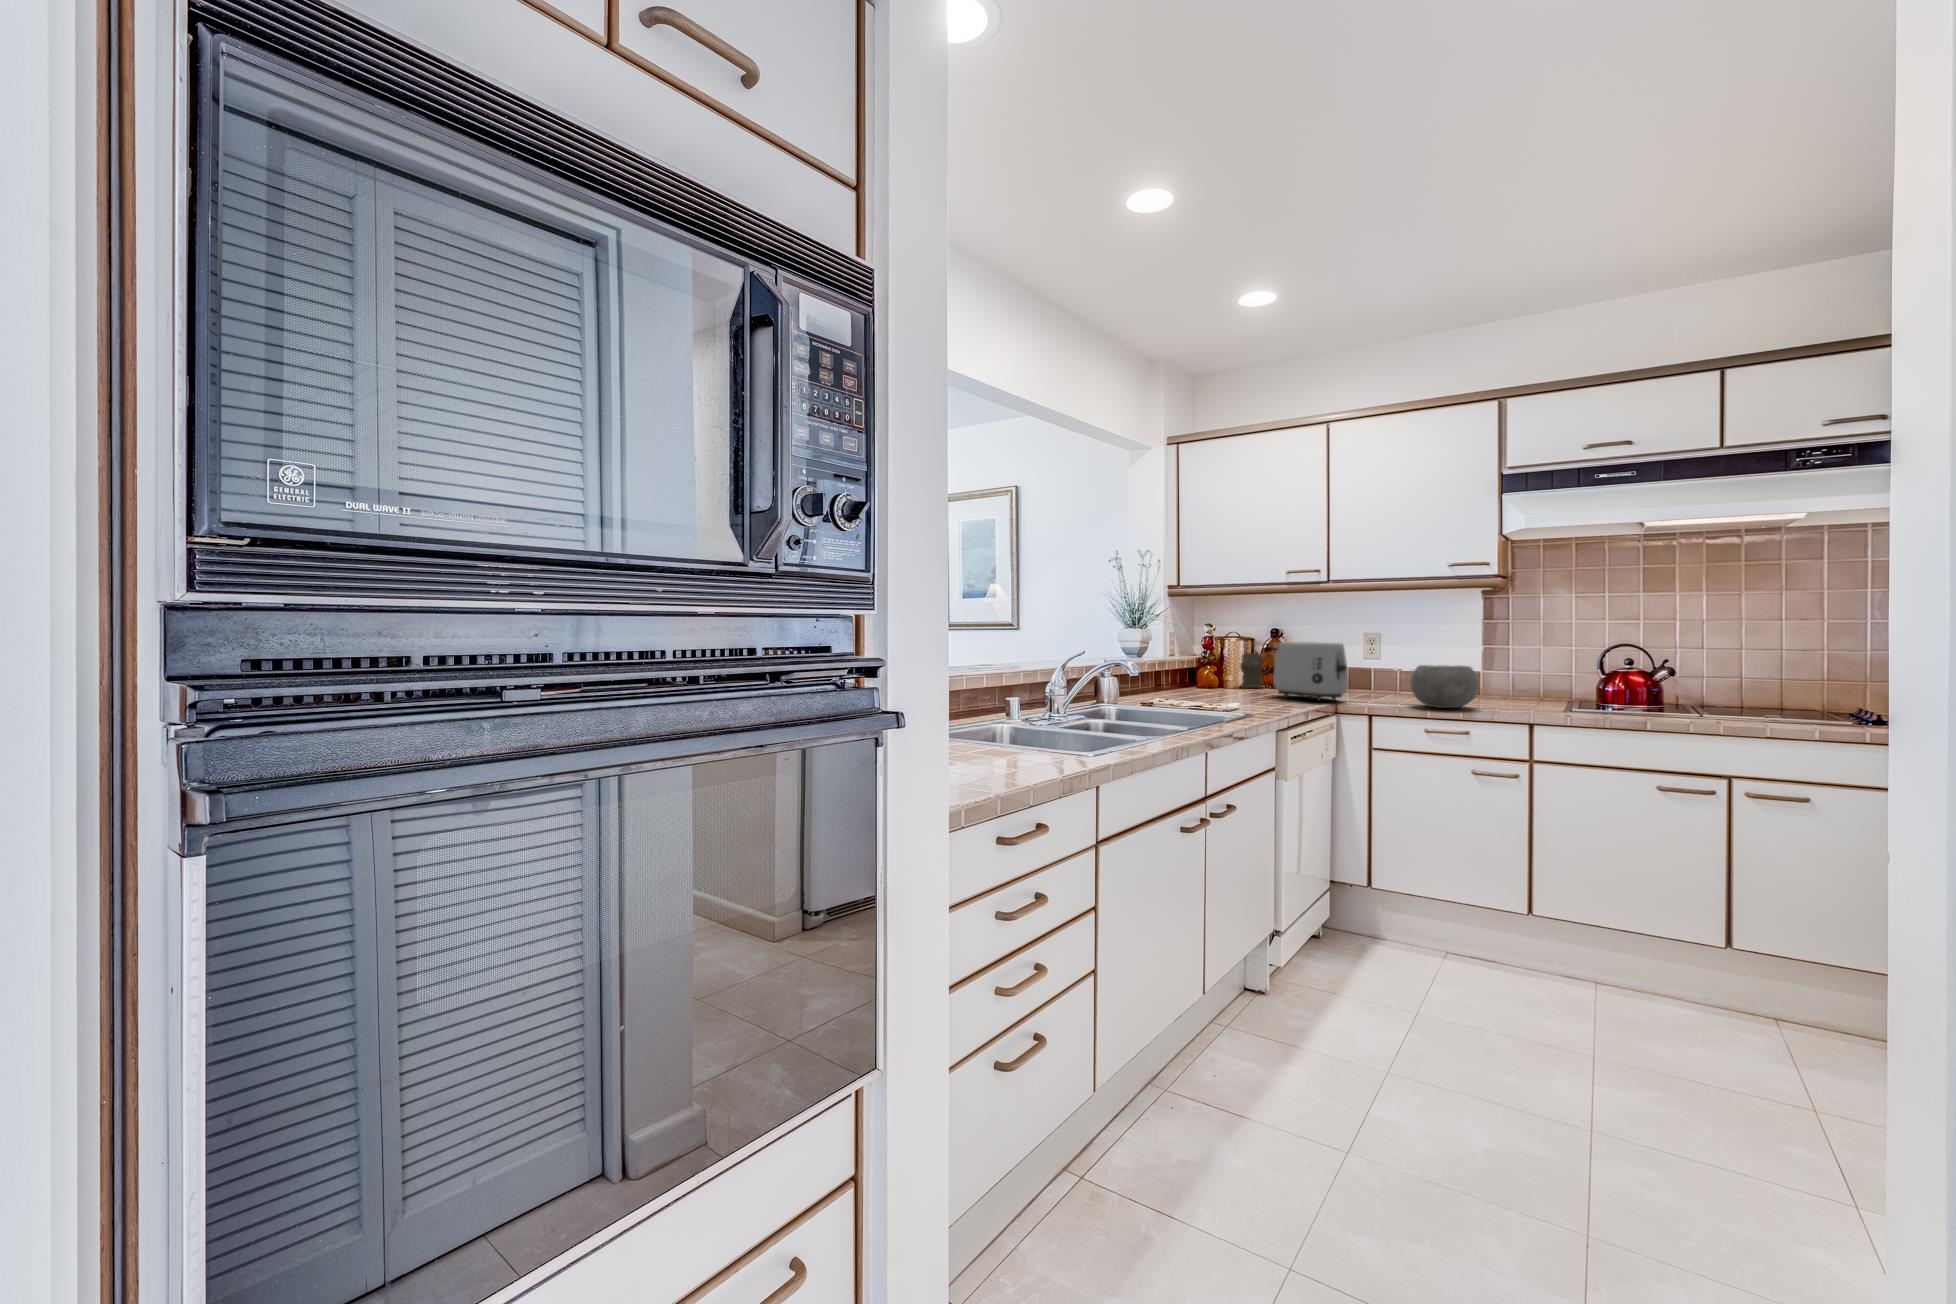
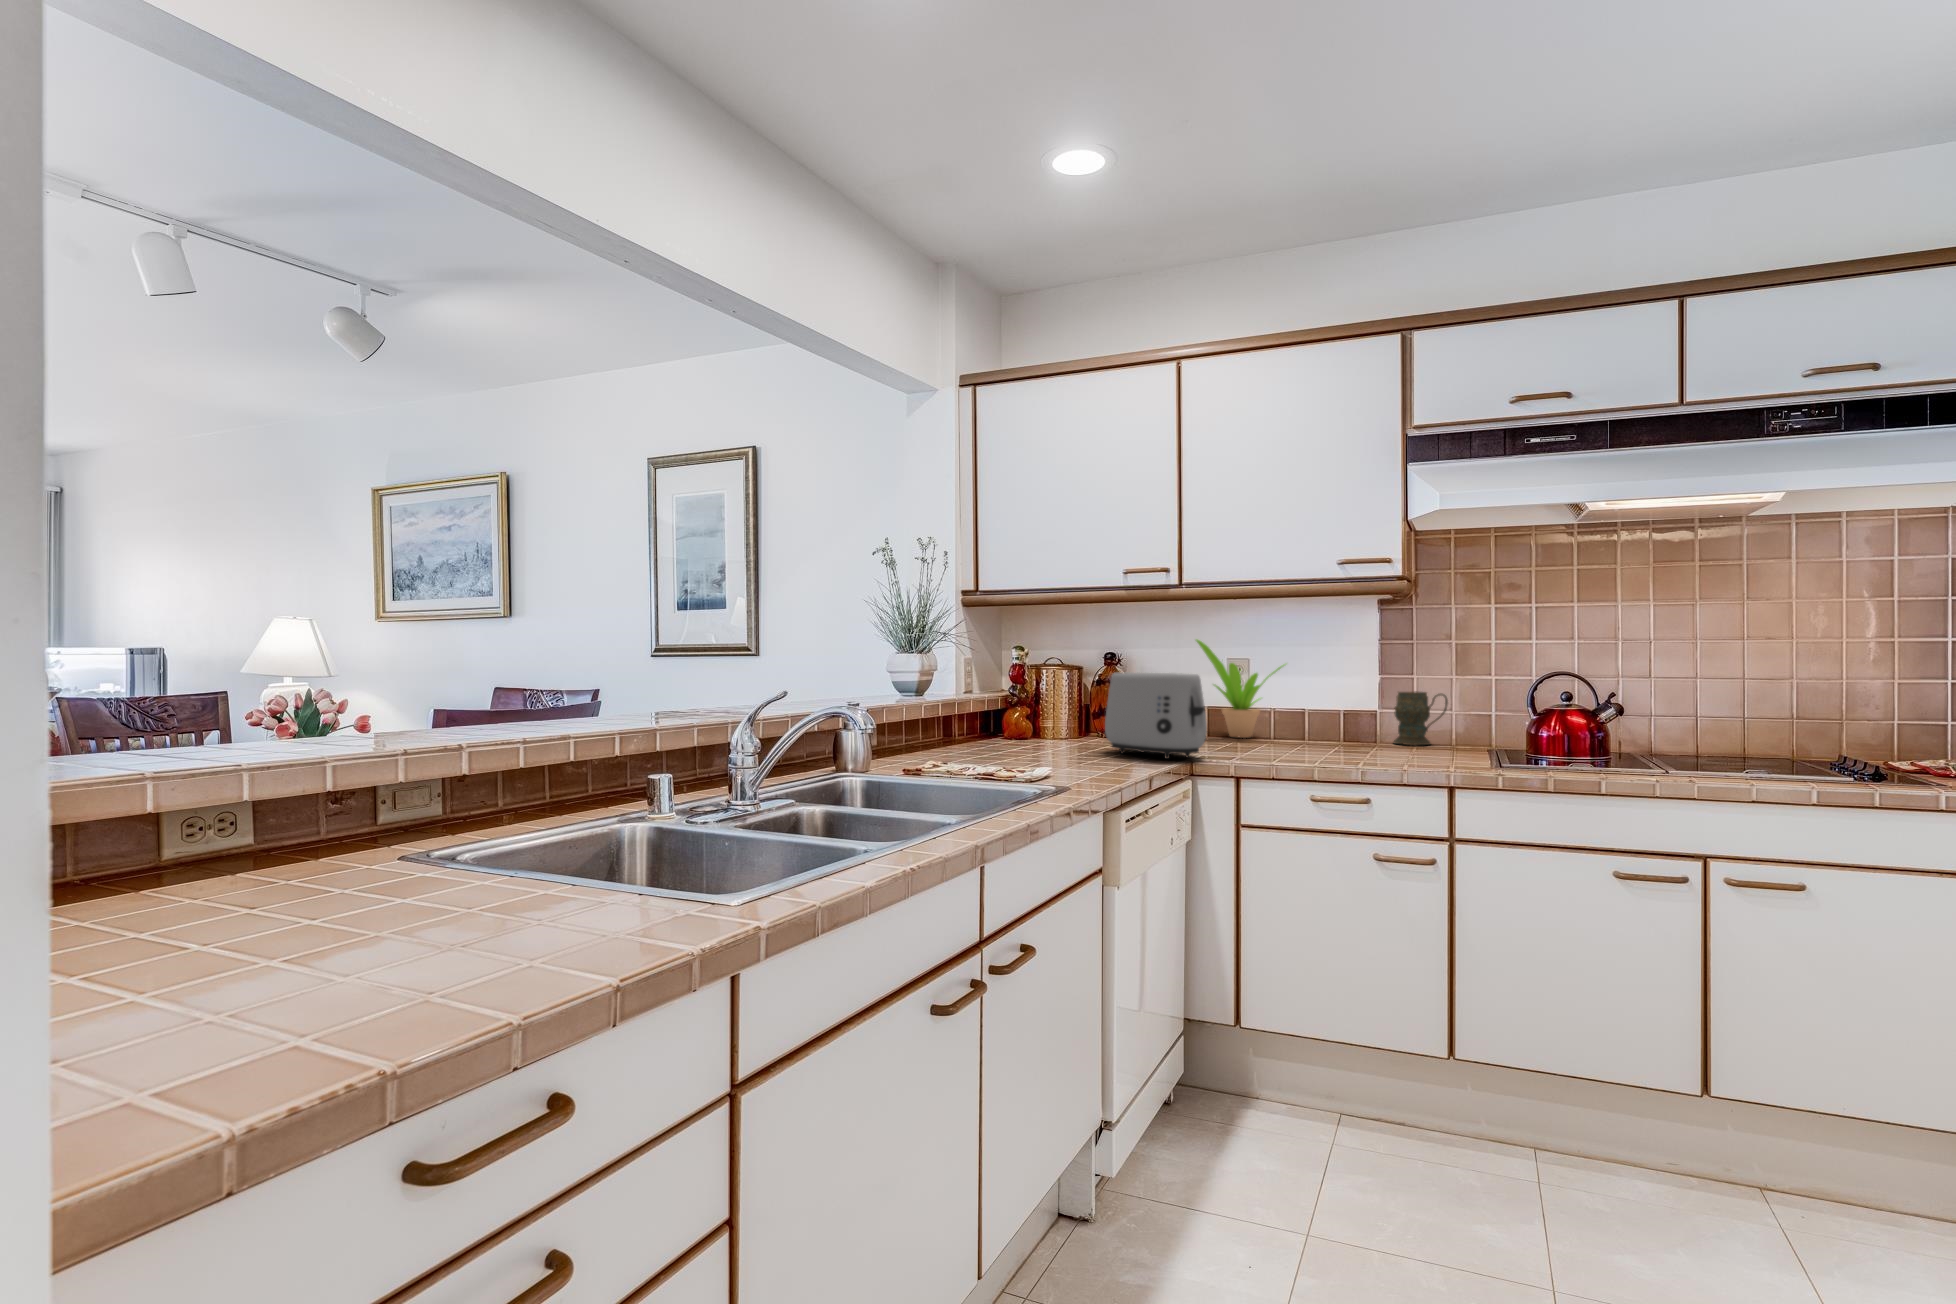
potted plant: none [1339,619,1410,690] -> present [1196,639,1285,738]
mug: present [1240,653,1273,688] -> present [1394,692,1448,745]
bowl: present [1411,665,1478,708] -> none [1290,705,1380,766]

